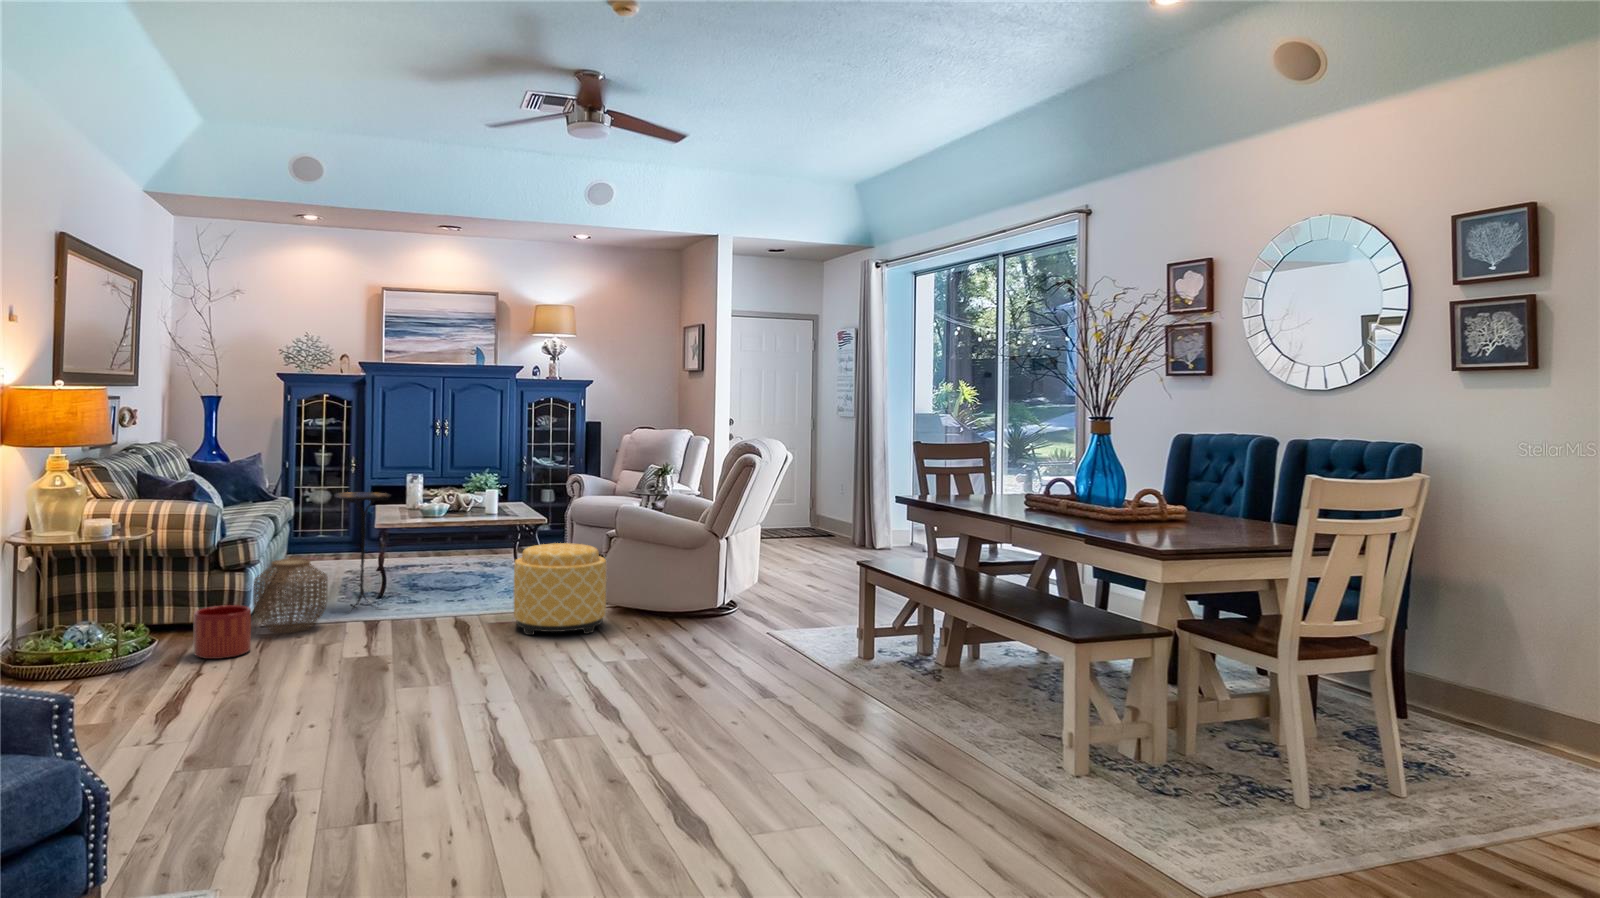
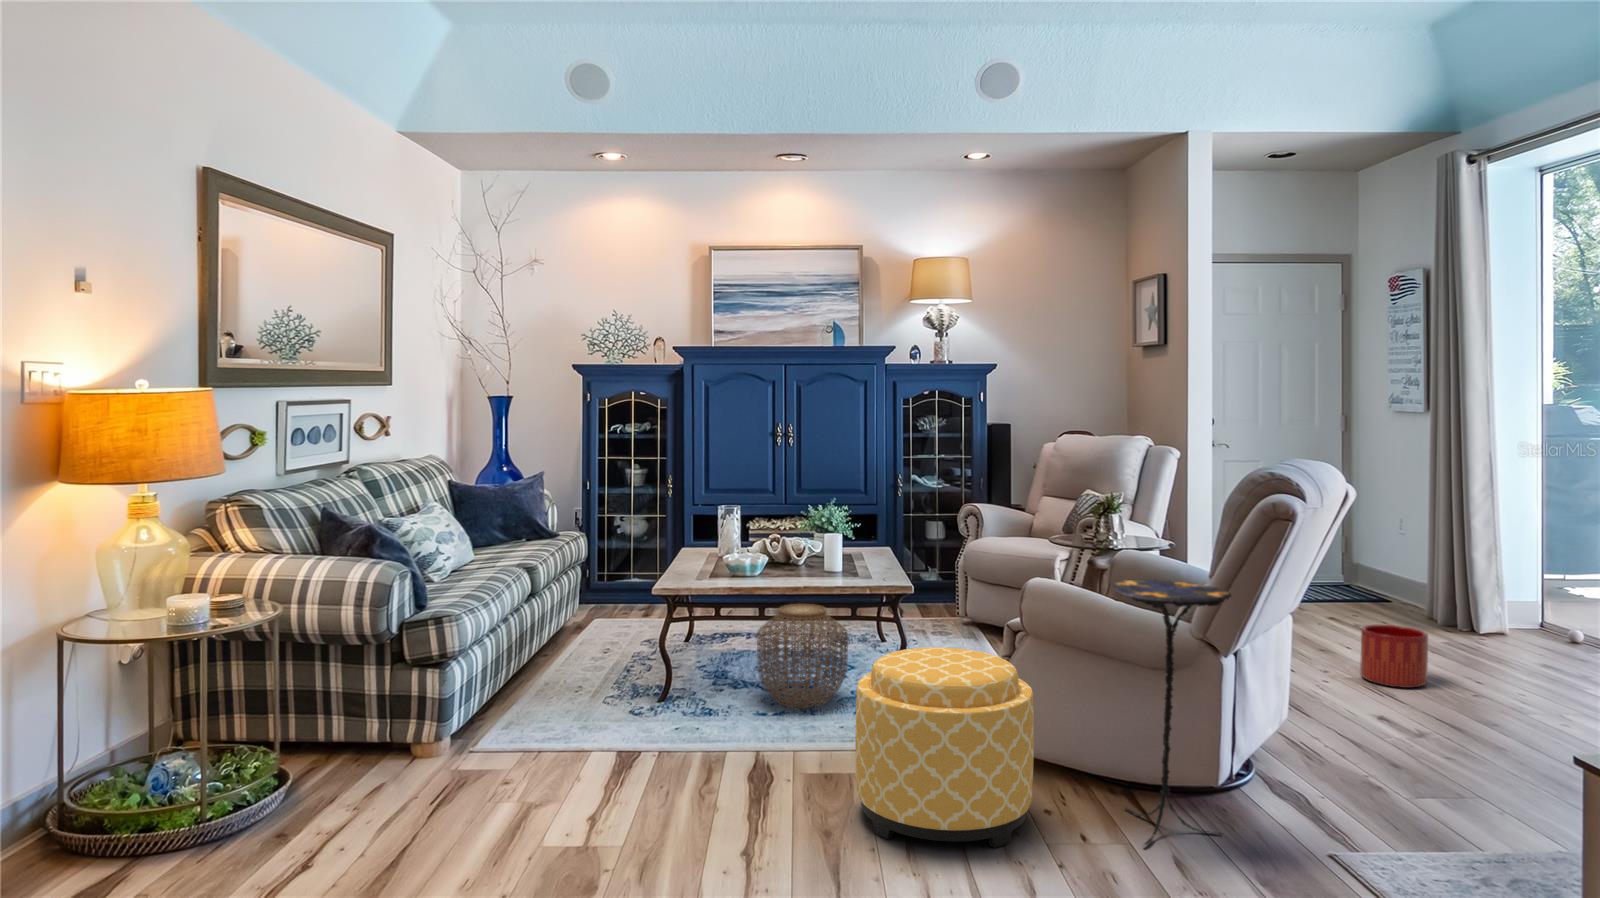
side table: present [334,492,391,609] -> present [1112,579,1231,845]
woven basket: present [253,558,327,633] -> present [757,604,848,708]
planter: present [194,605,251,659] -> present [1360,624,1428,688]

